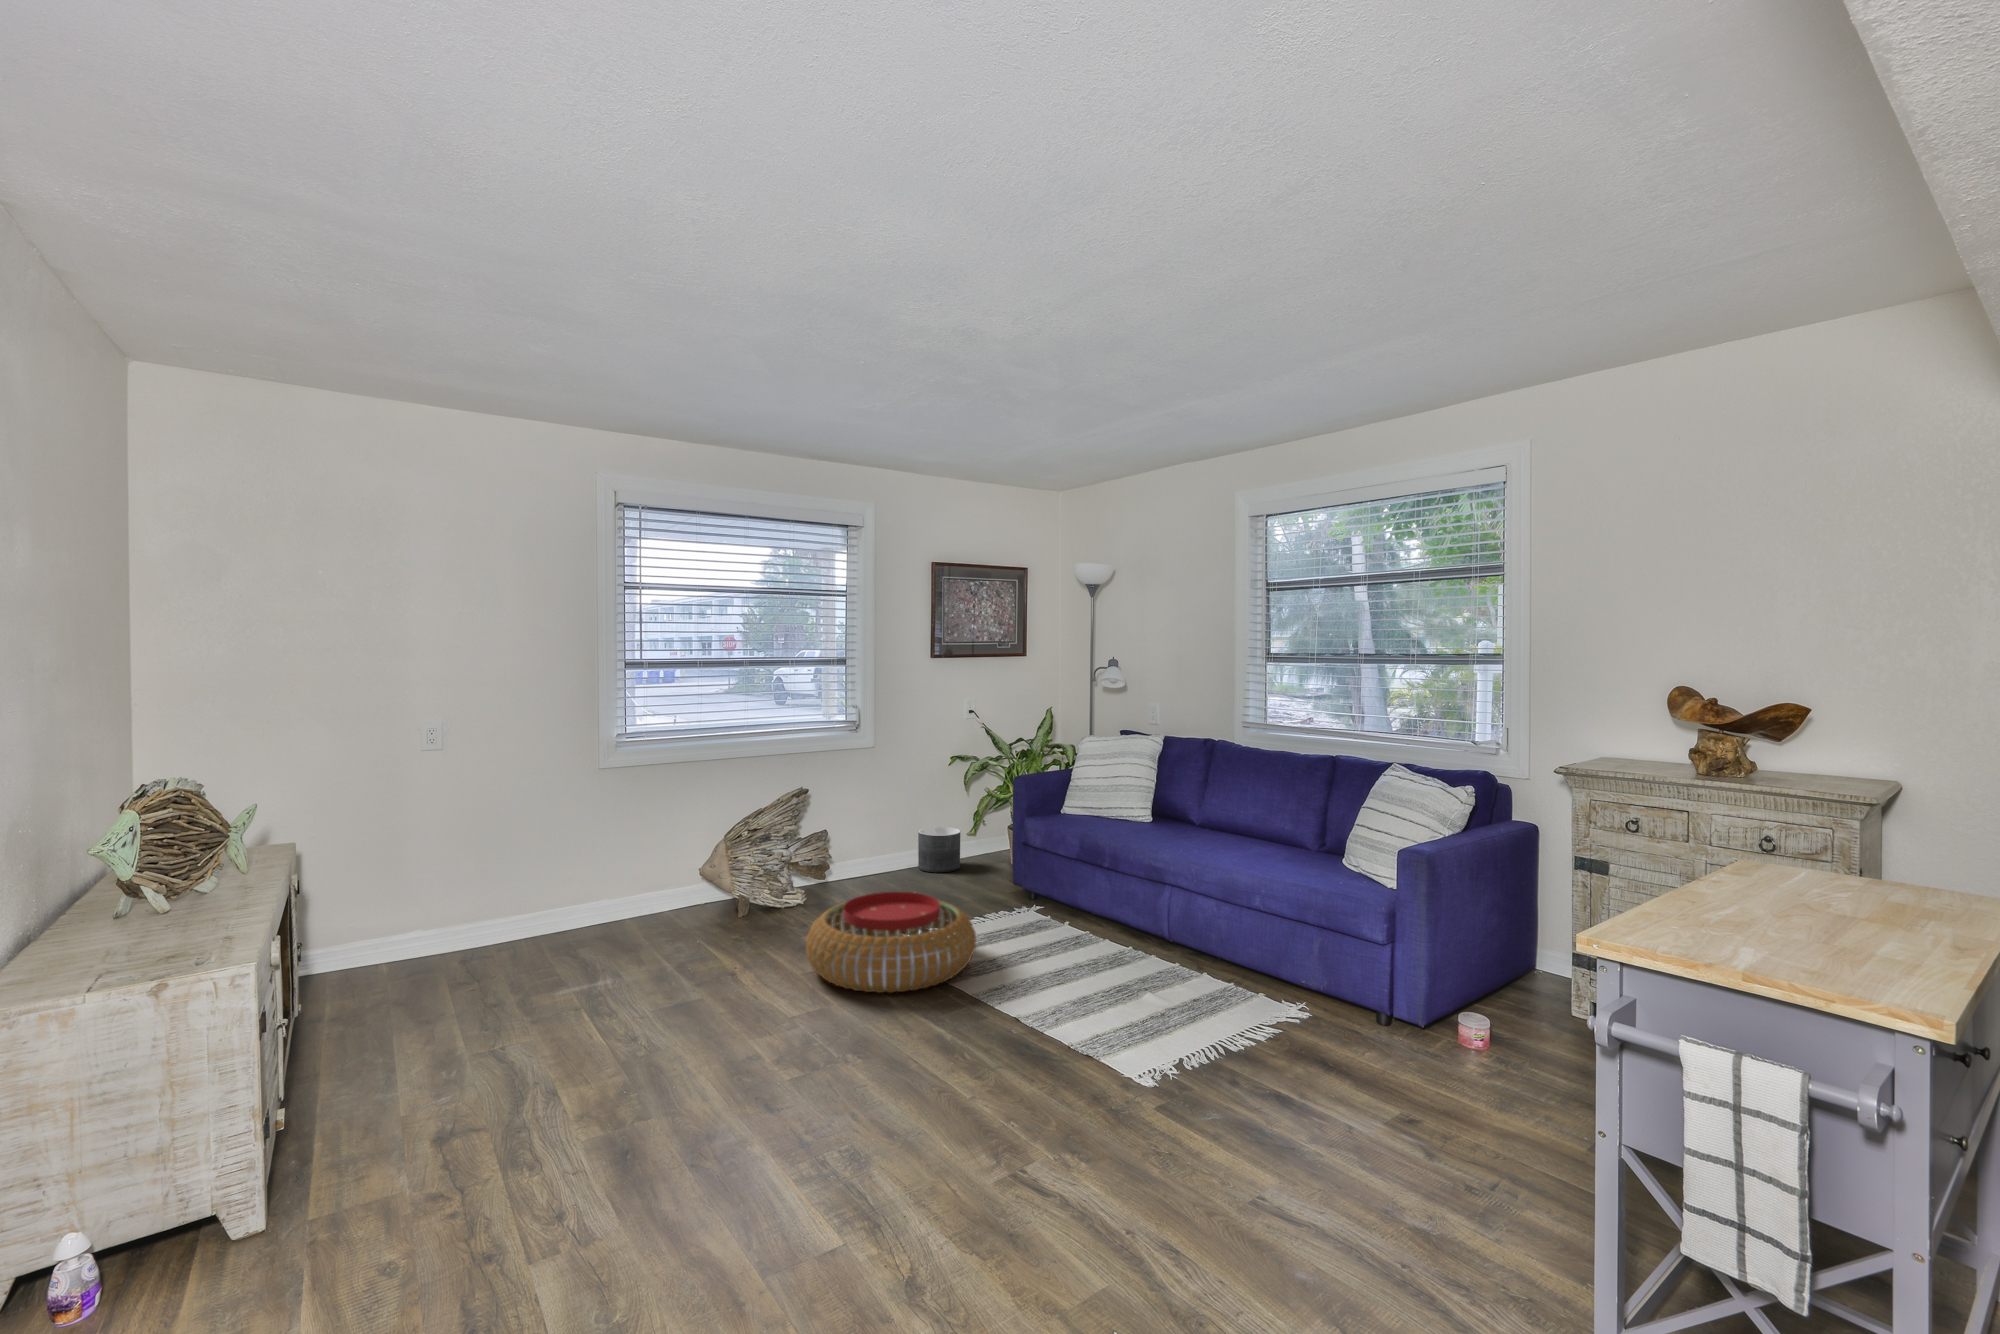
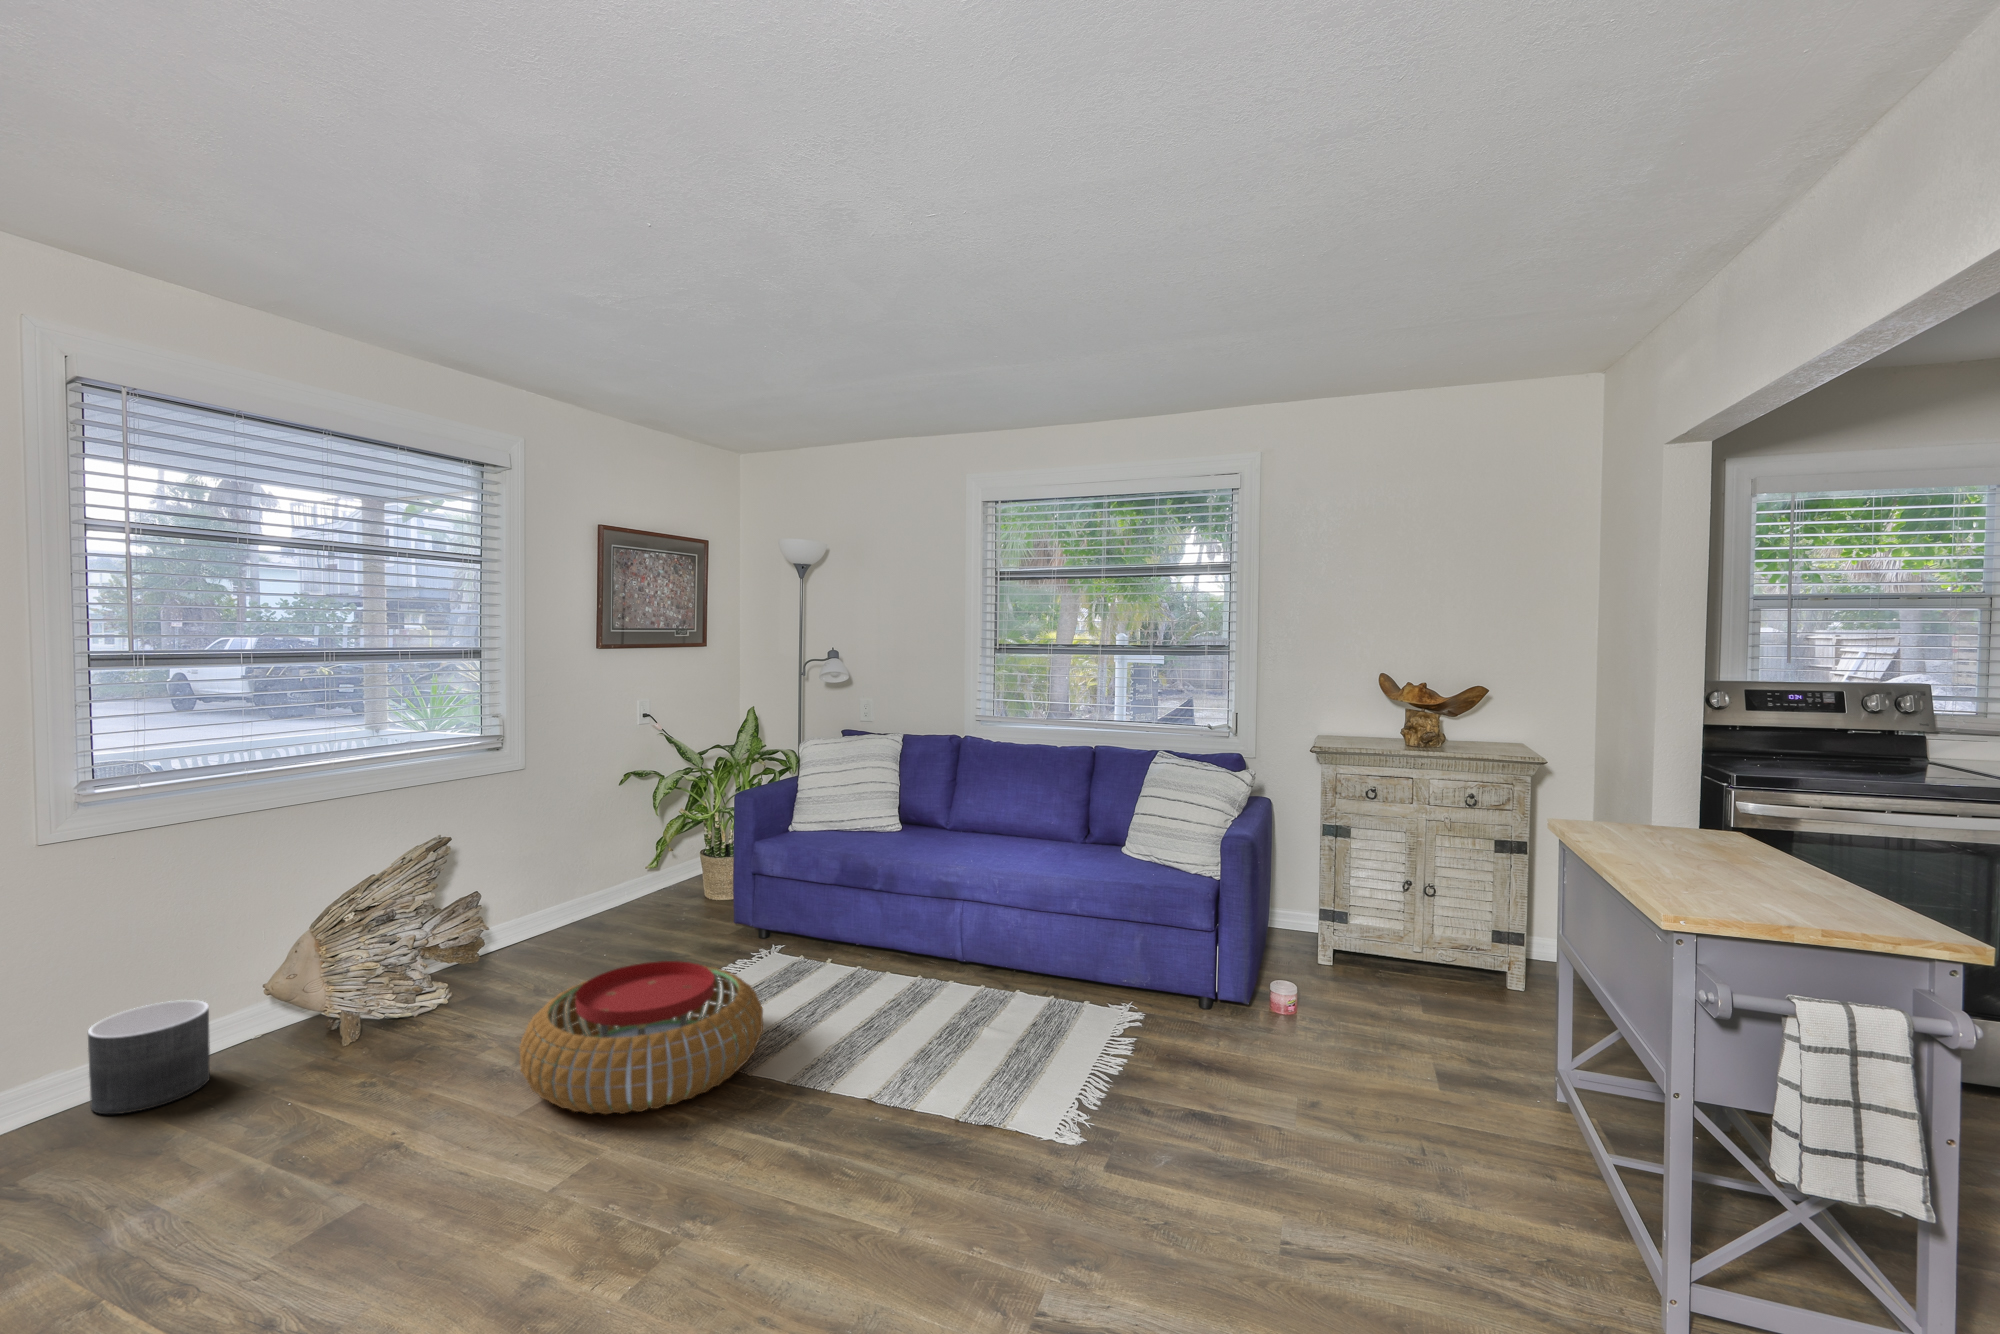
planter: present [918,827,960,873] -> present [88,1000,210,1114]

